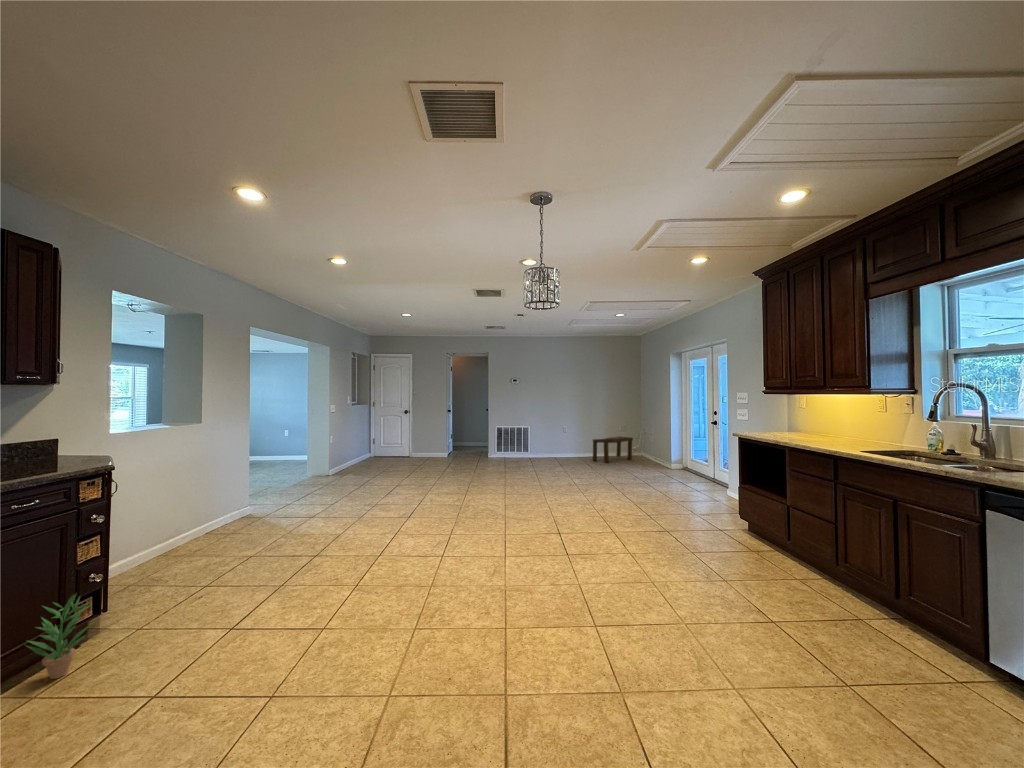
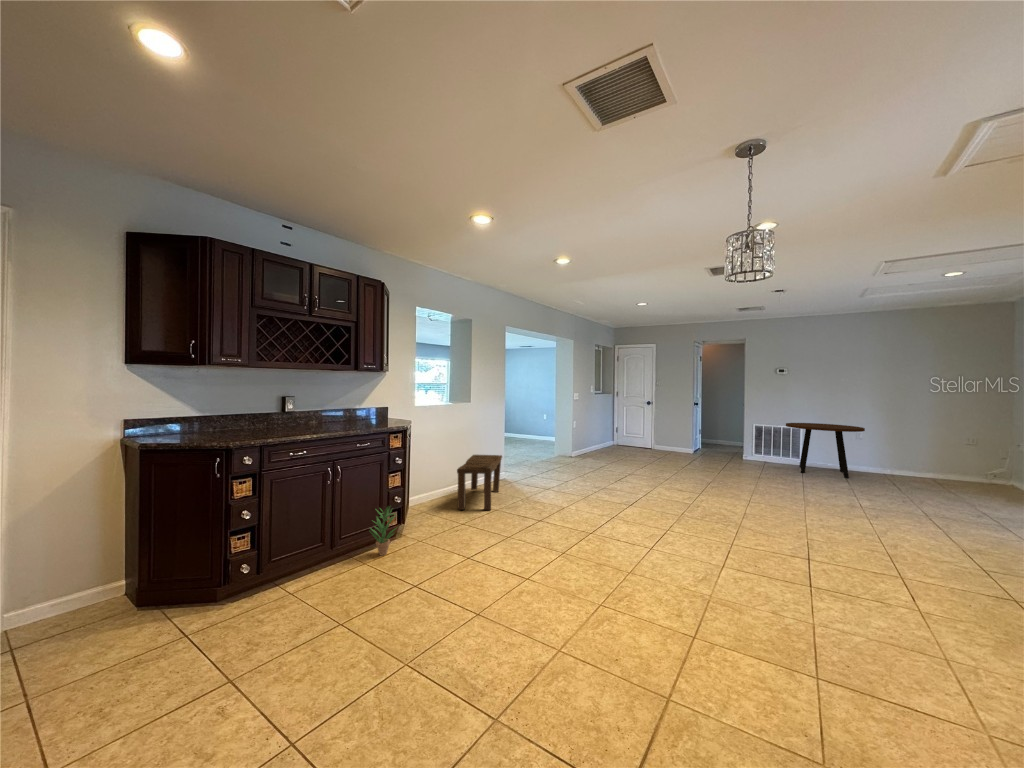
dining table: none [522,423,571,464] -> present [786,423,865,478]
bench: present [593,437,633,463] -> present [457,455,502,510]

